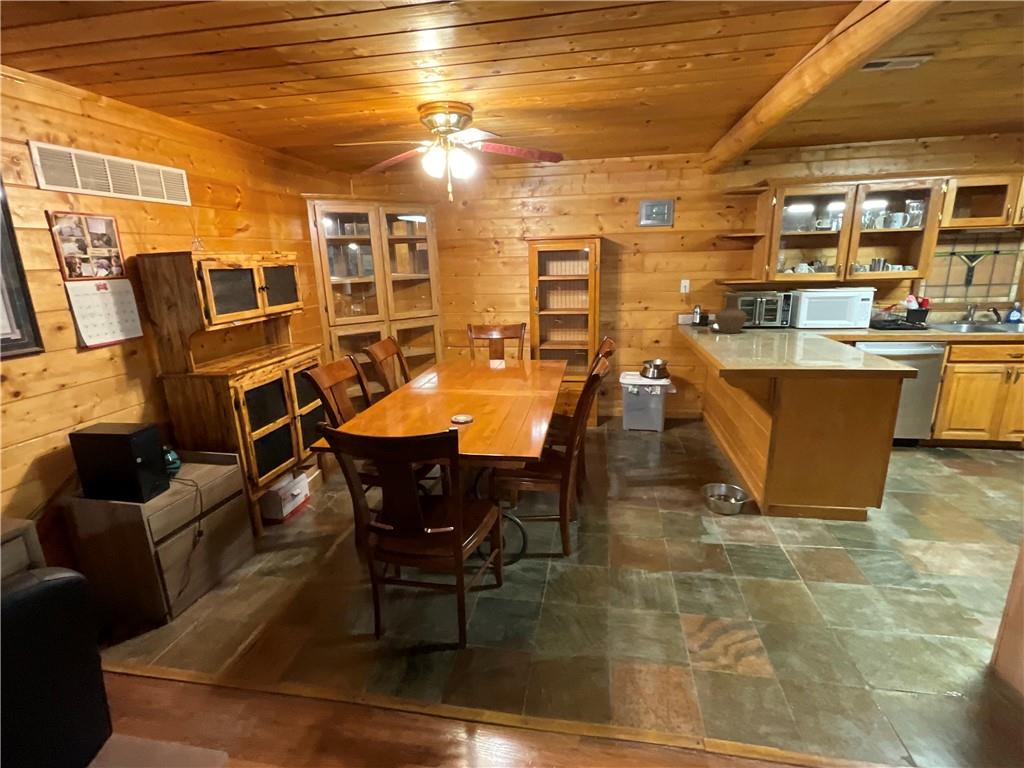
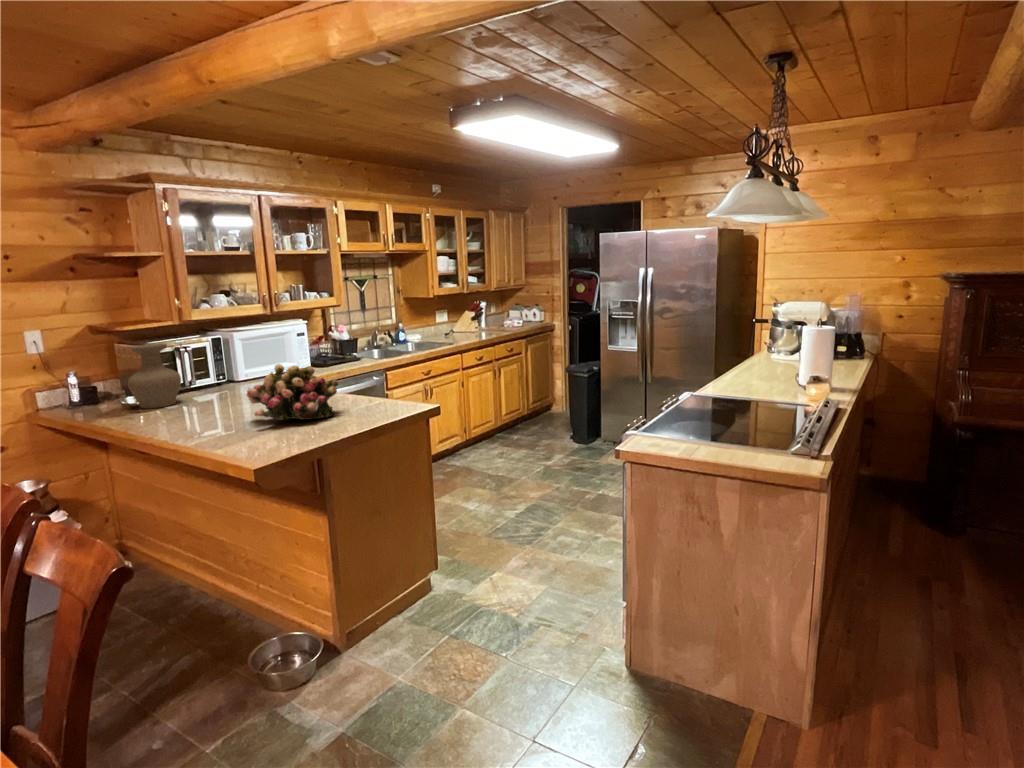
flower arrangement: none [750,315,825,358] -> present [247,364,338,420]

